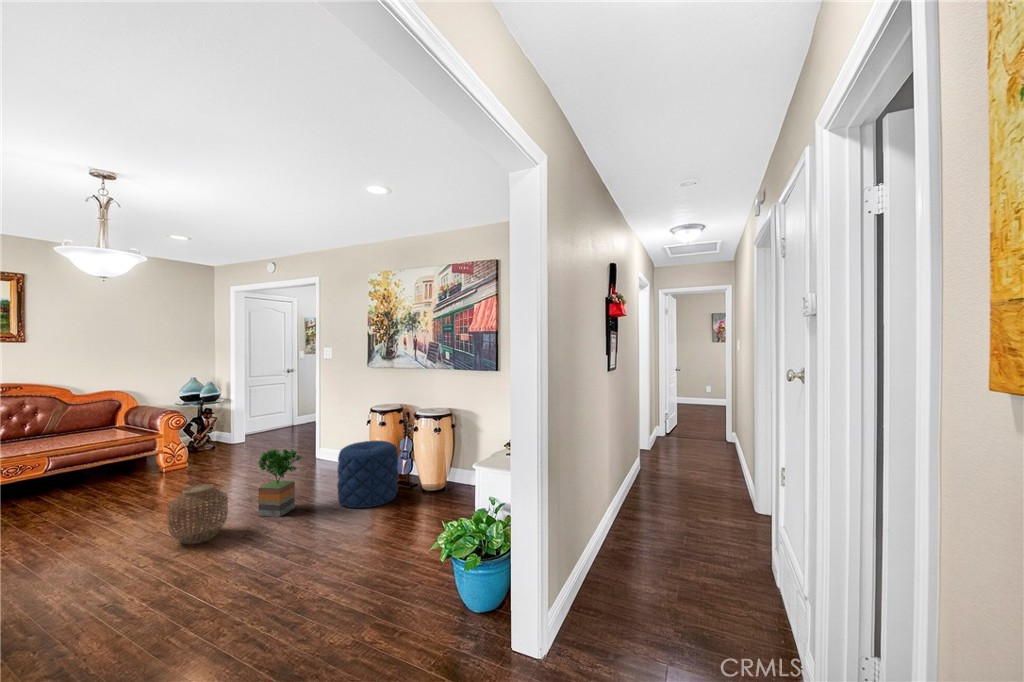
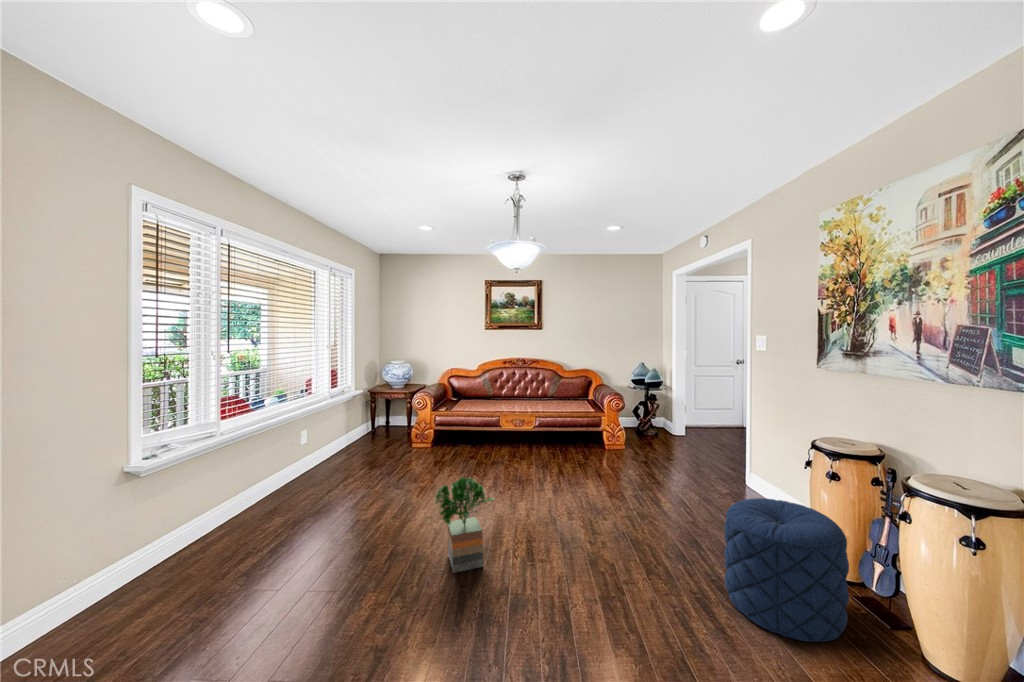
potted tree: present [258,449,302,517] -> present [435,477,494,573]
woven basket: present [167,484,228,544] -> none [526,492,581,561]

